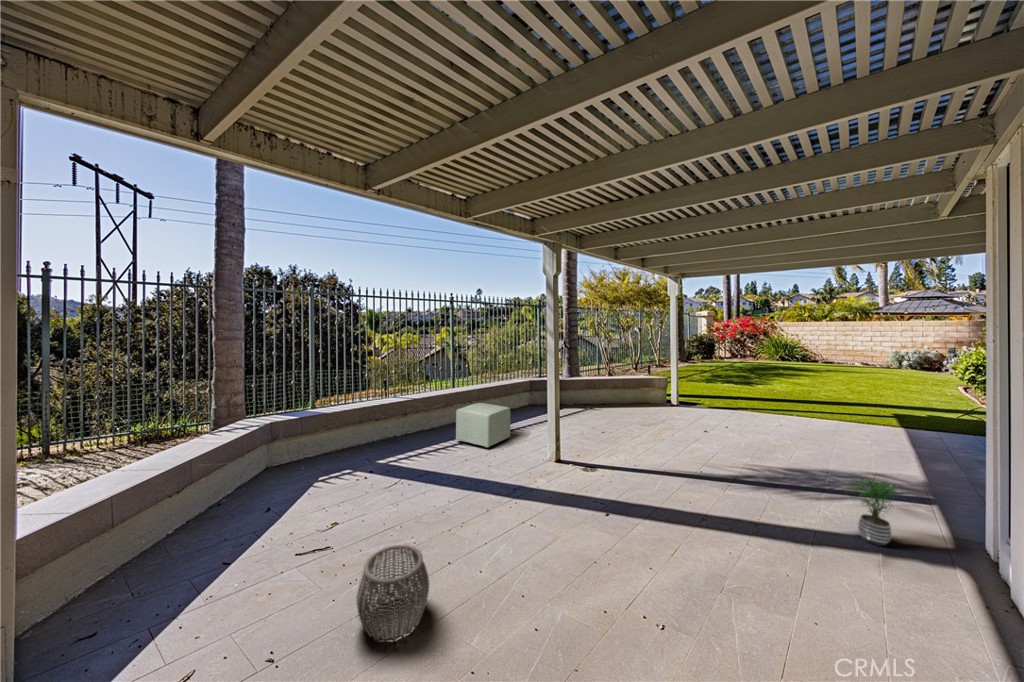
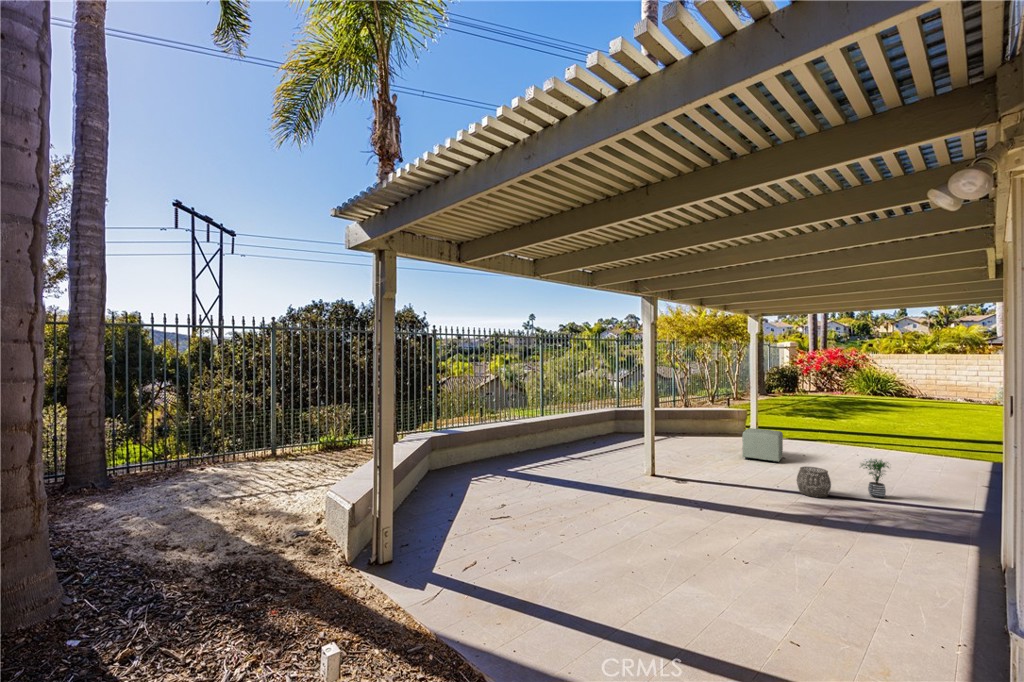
ottoman: present [456,403,510,448] -> present [742,428,783,463]
woven basket: present [356,545,429,640] -> present [797,467,831,498]

